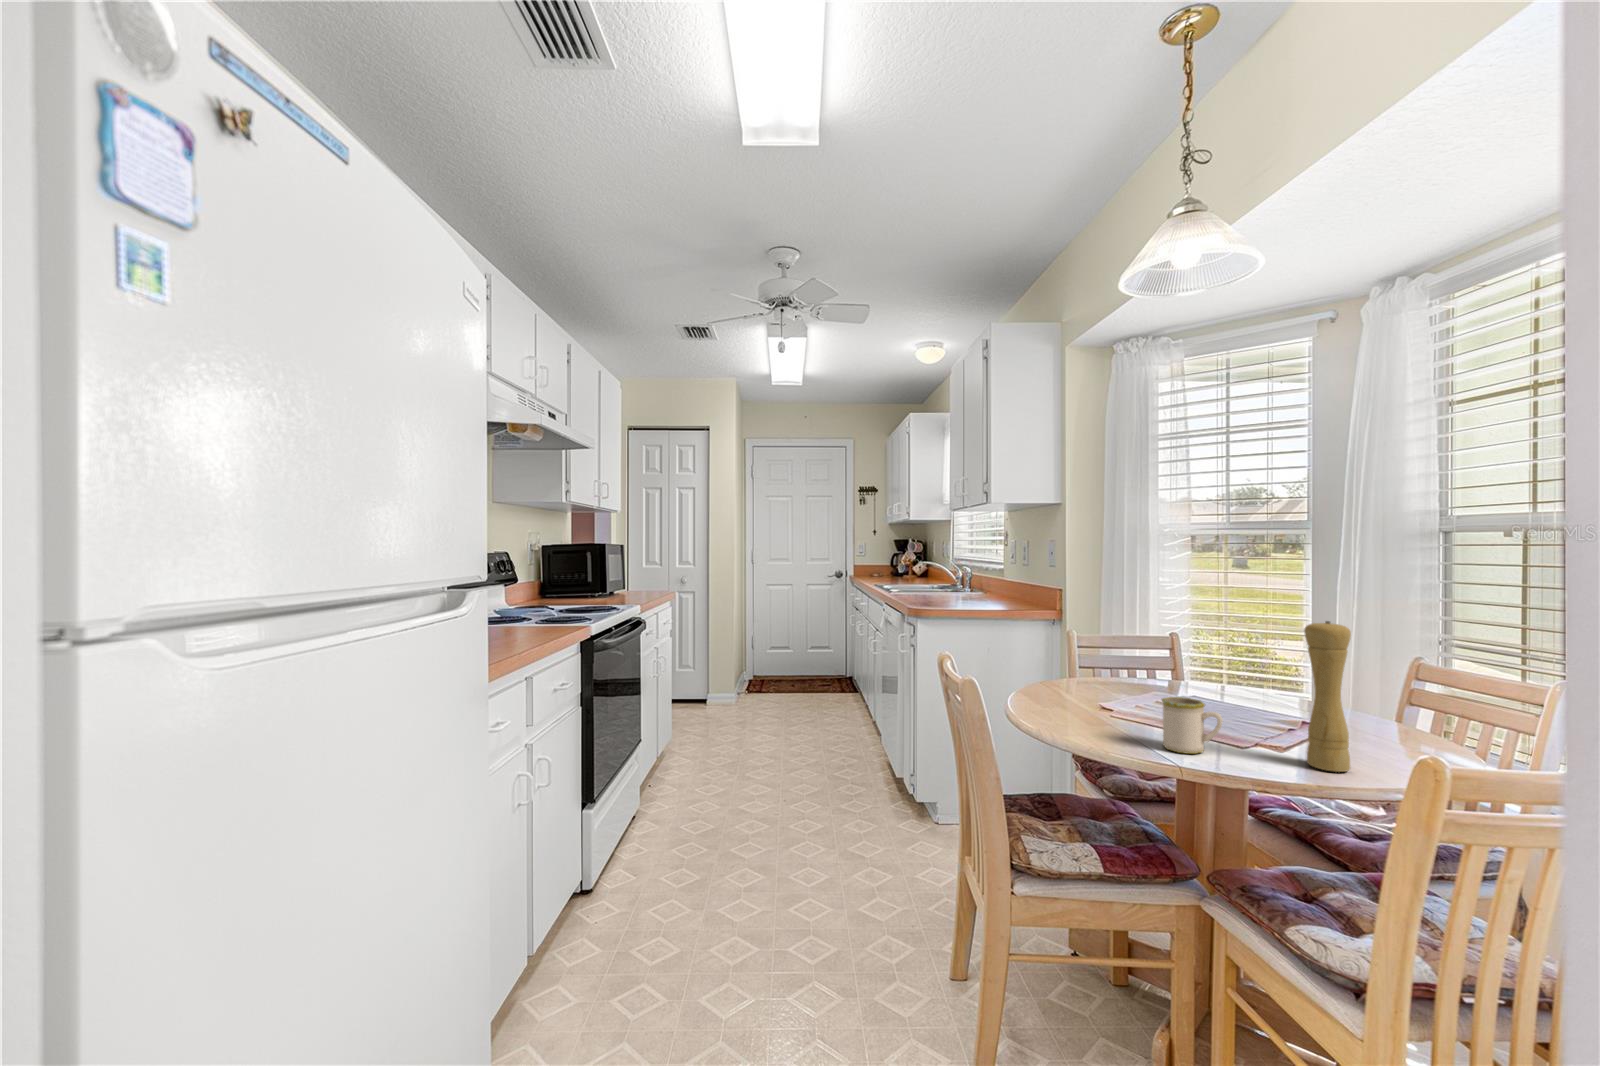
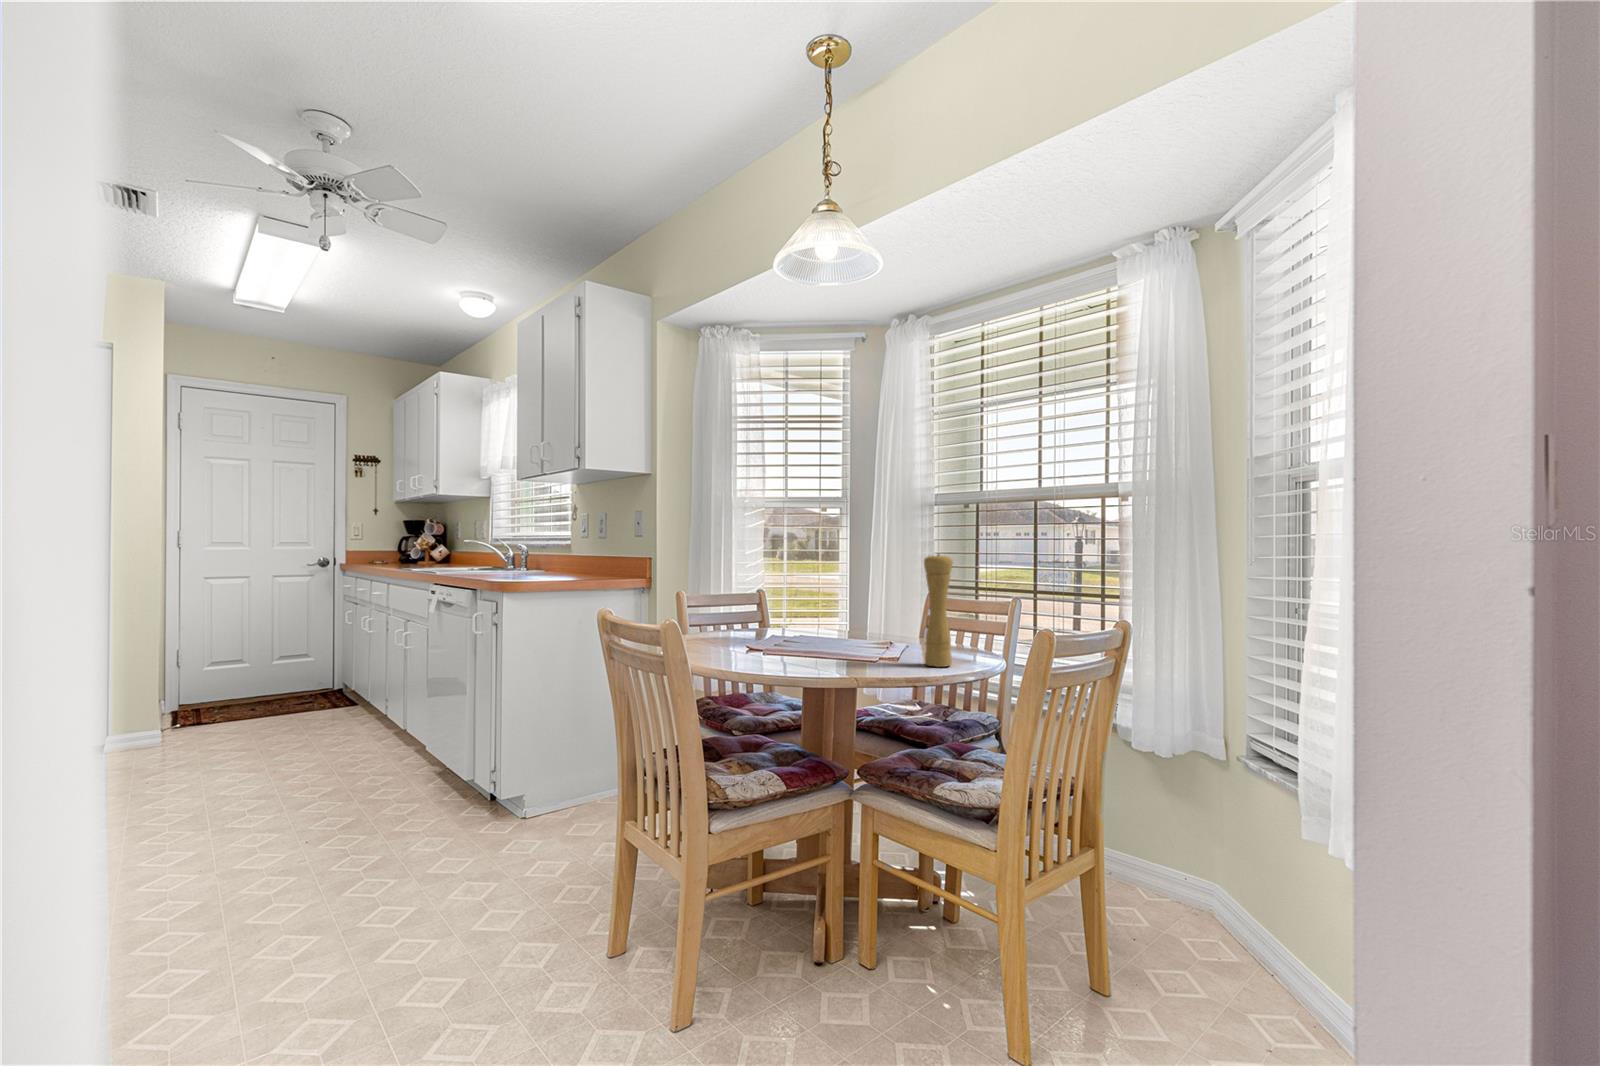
mug: present [1162,697,1223,754] -> none [829,625,876,670]

